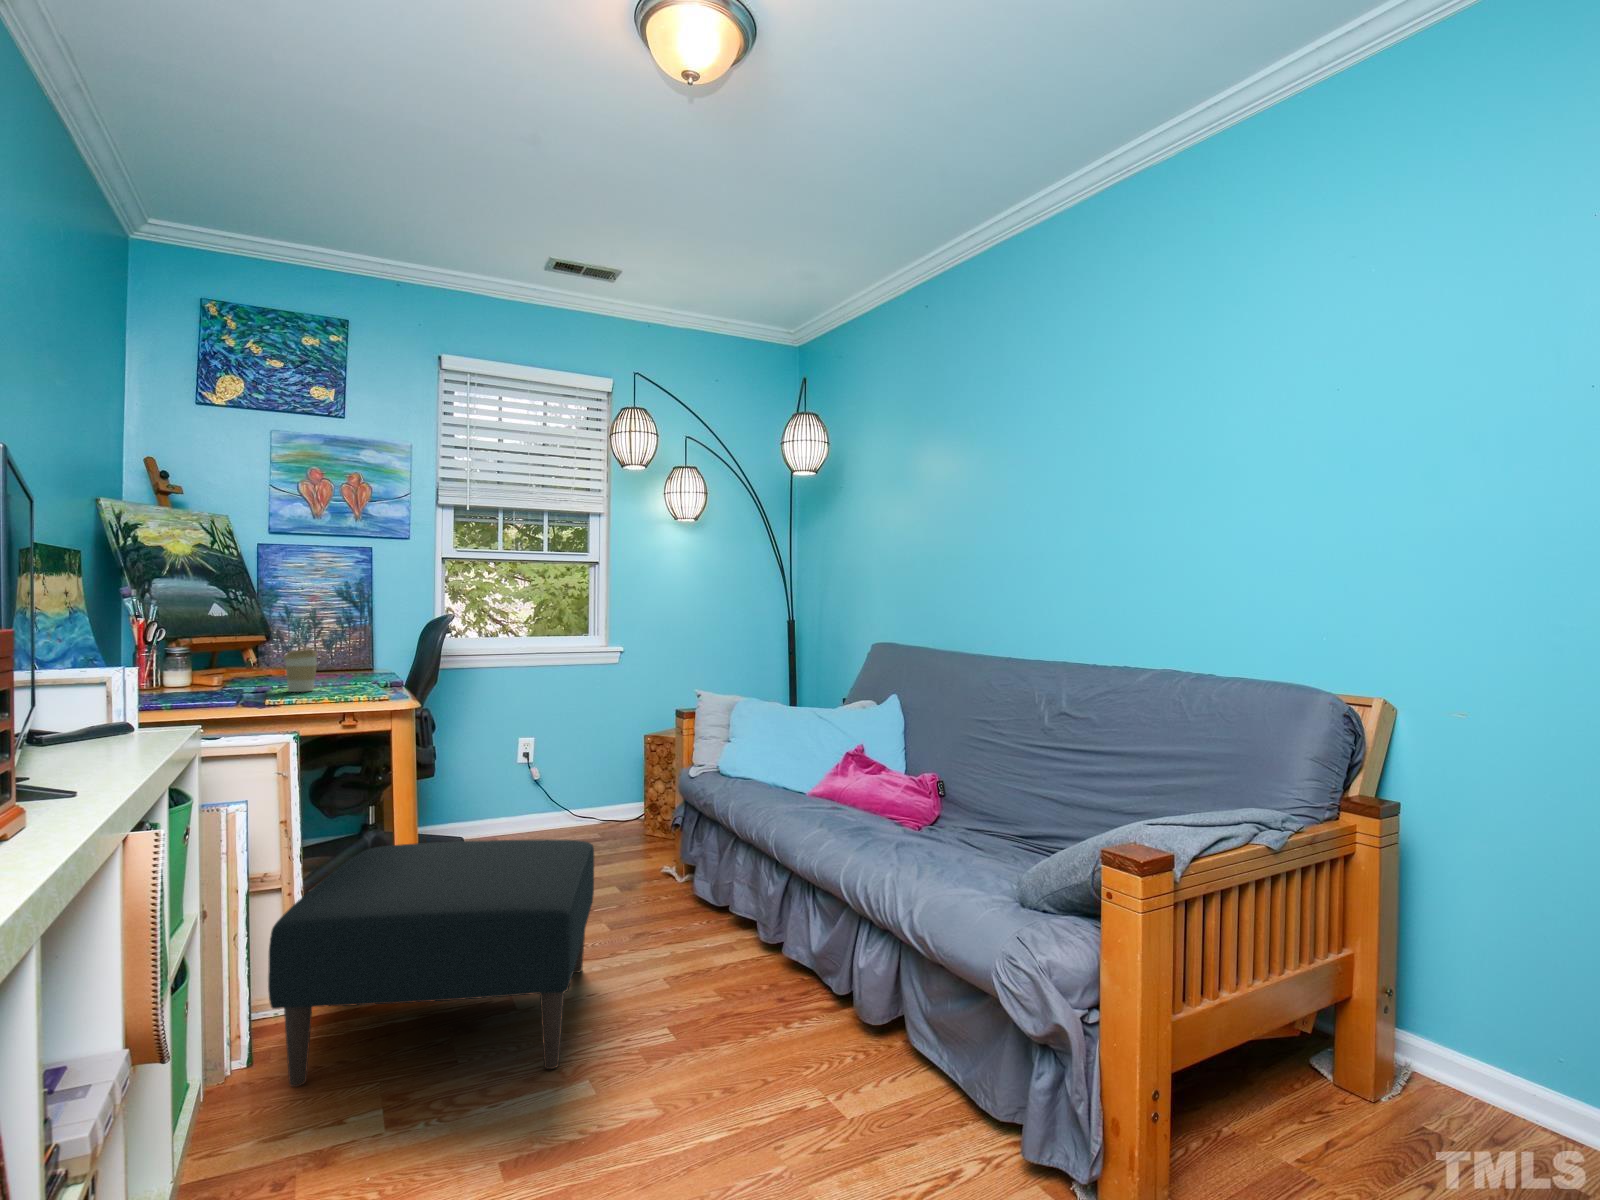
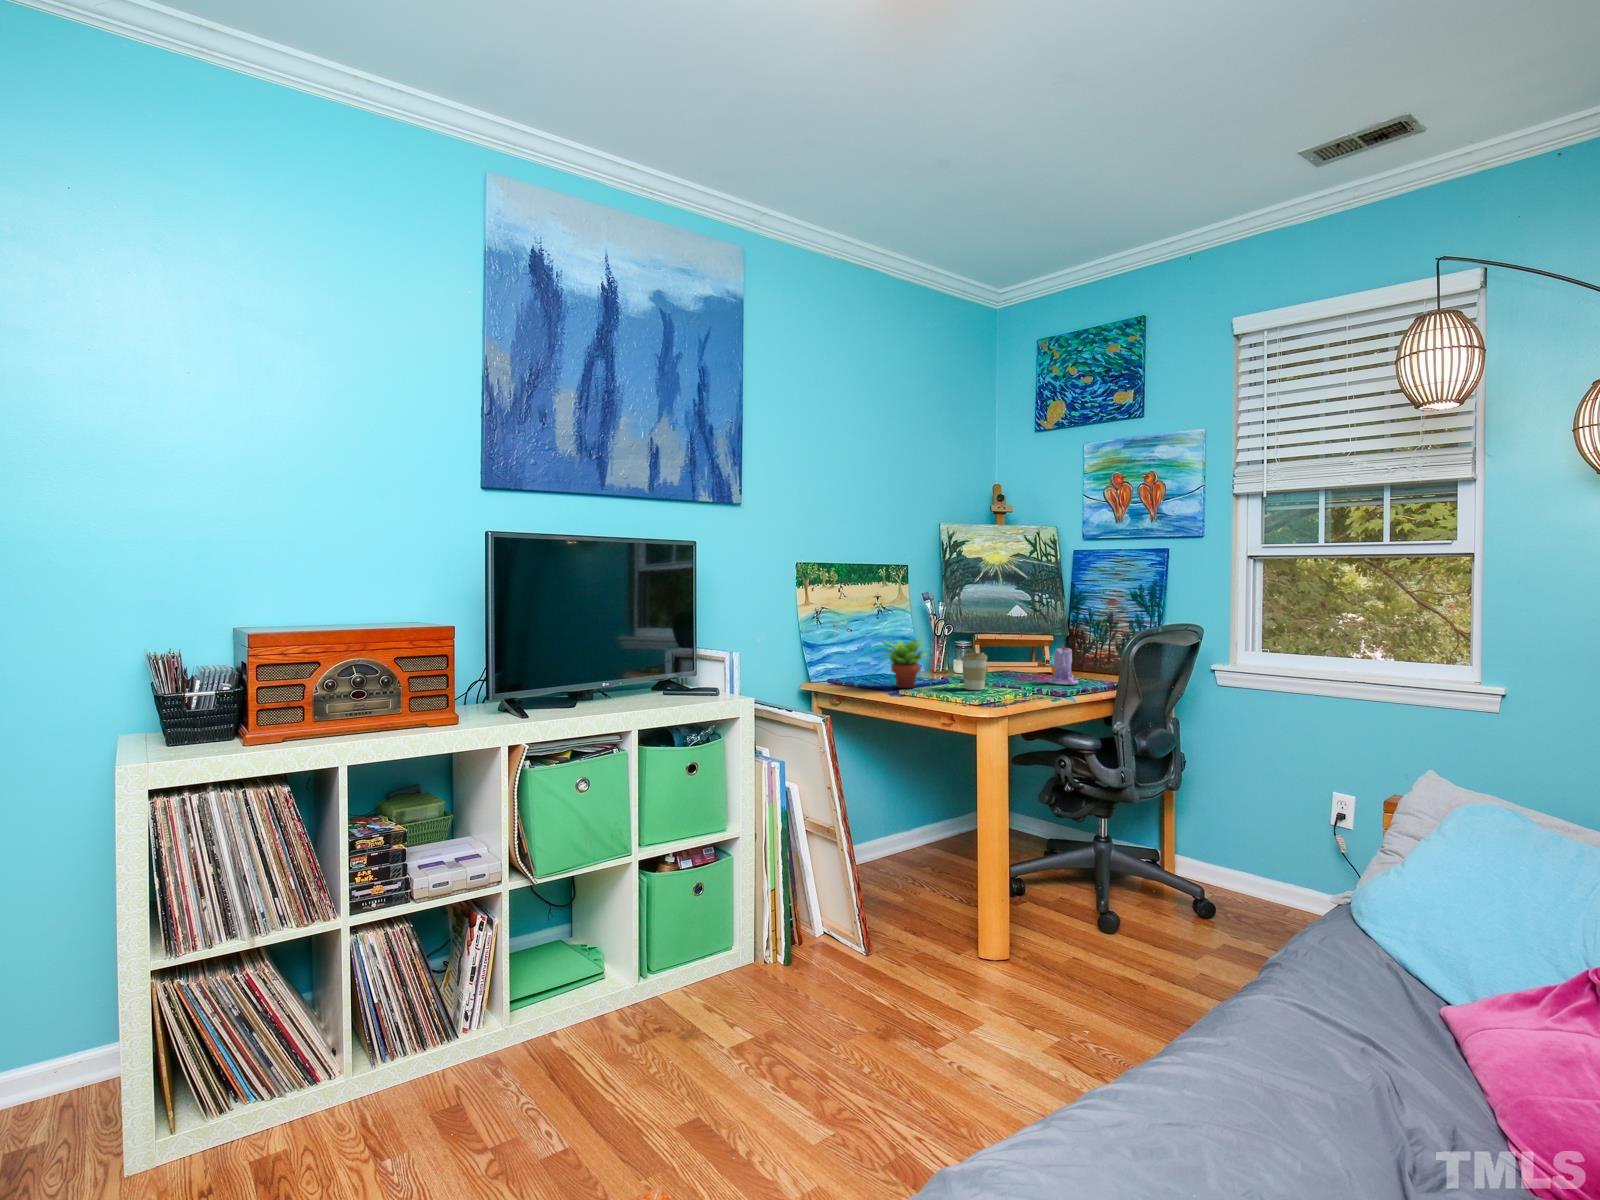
succulent plant: none [186,632,264,700] -> present [884,639,930,688]
candle: none [331,637,366,680] -> present [1048,644,1078,685]
ottoman: present [268,839,594,1087] -> none [756,840,1065,1108]

